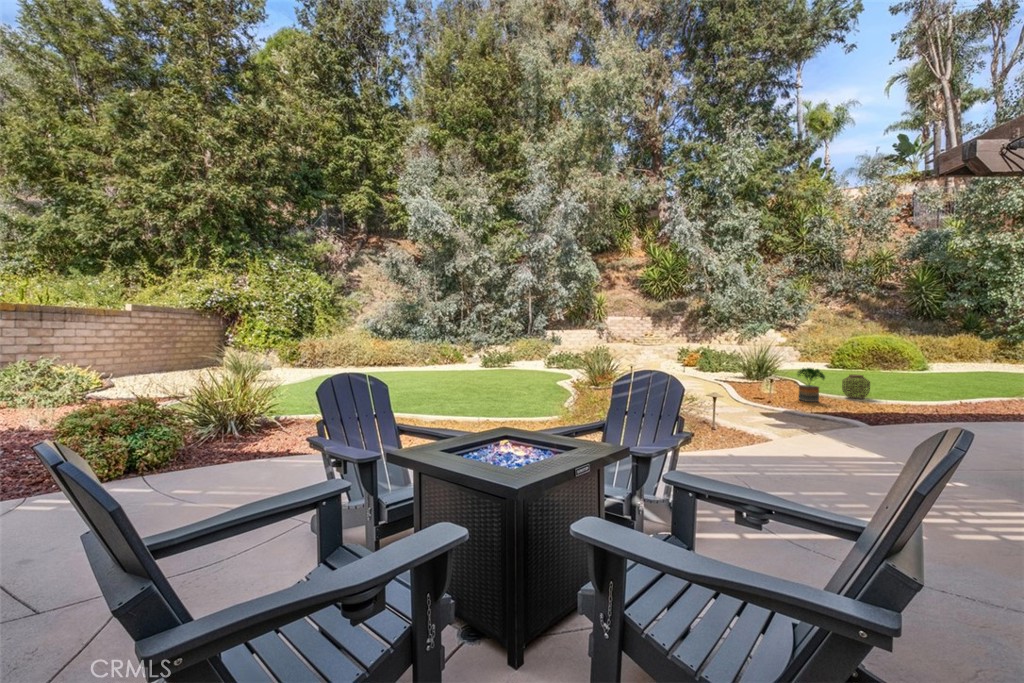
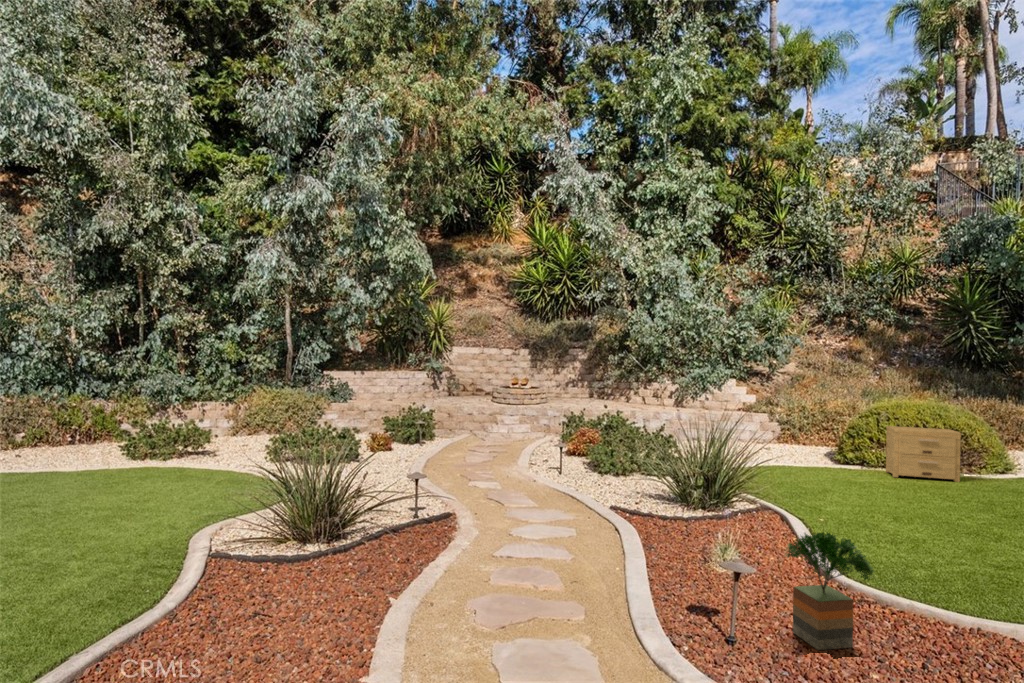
side table: none [856,348,895,373] -> present [886,426,961,482]
woven basket: present [842,375,870,399] -> none [907,544,987,625]

